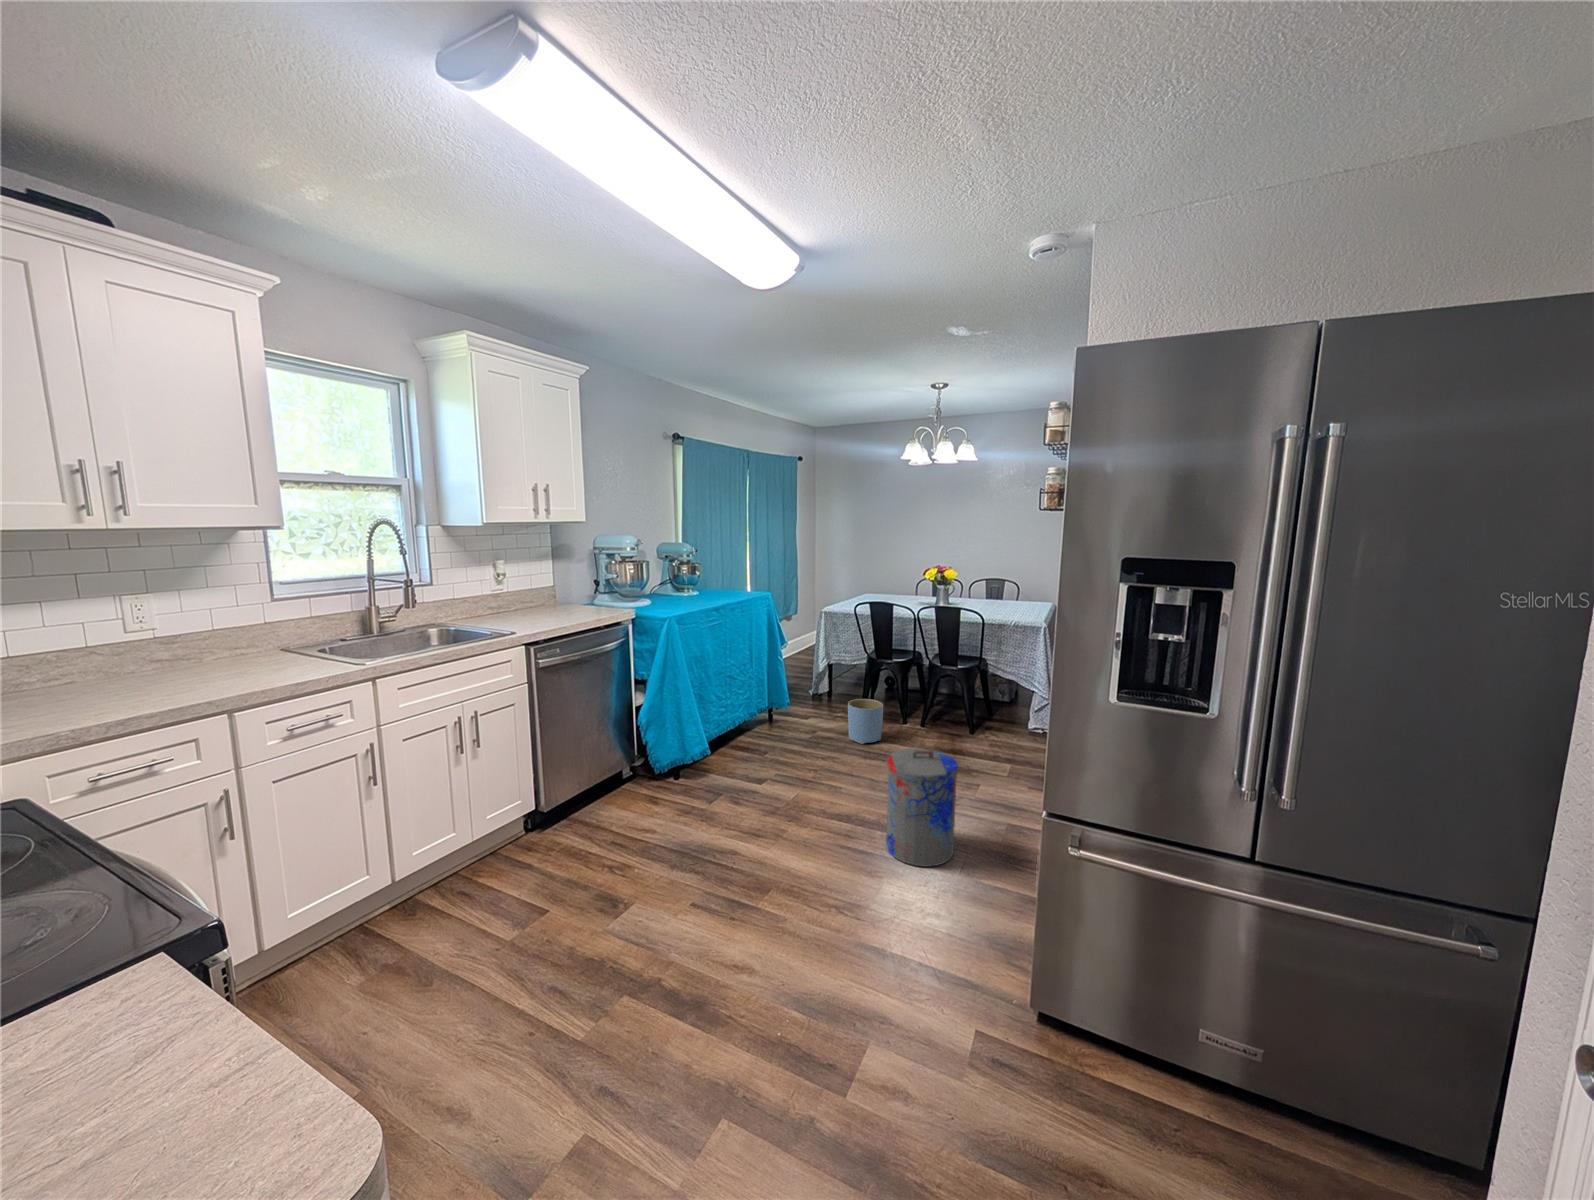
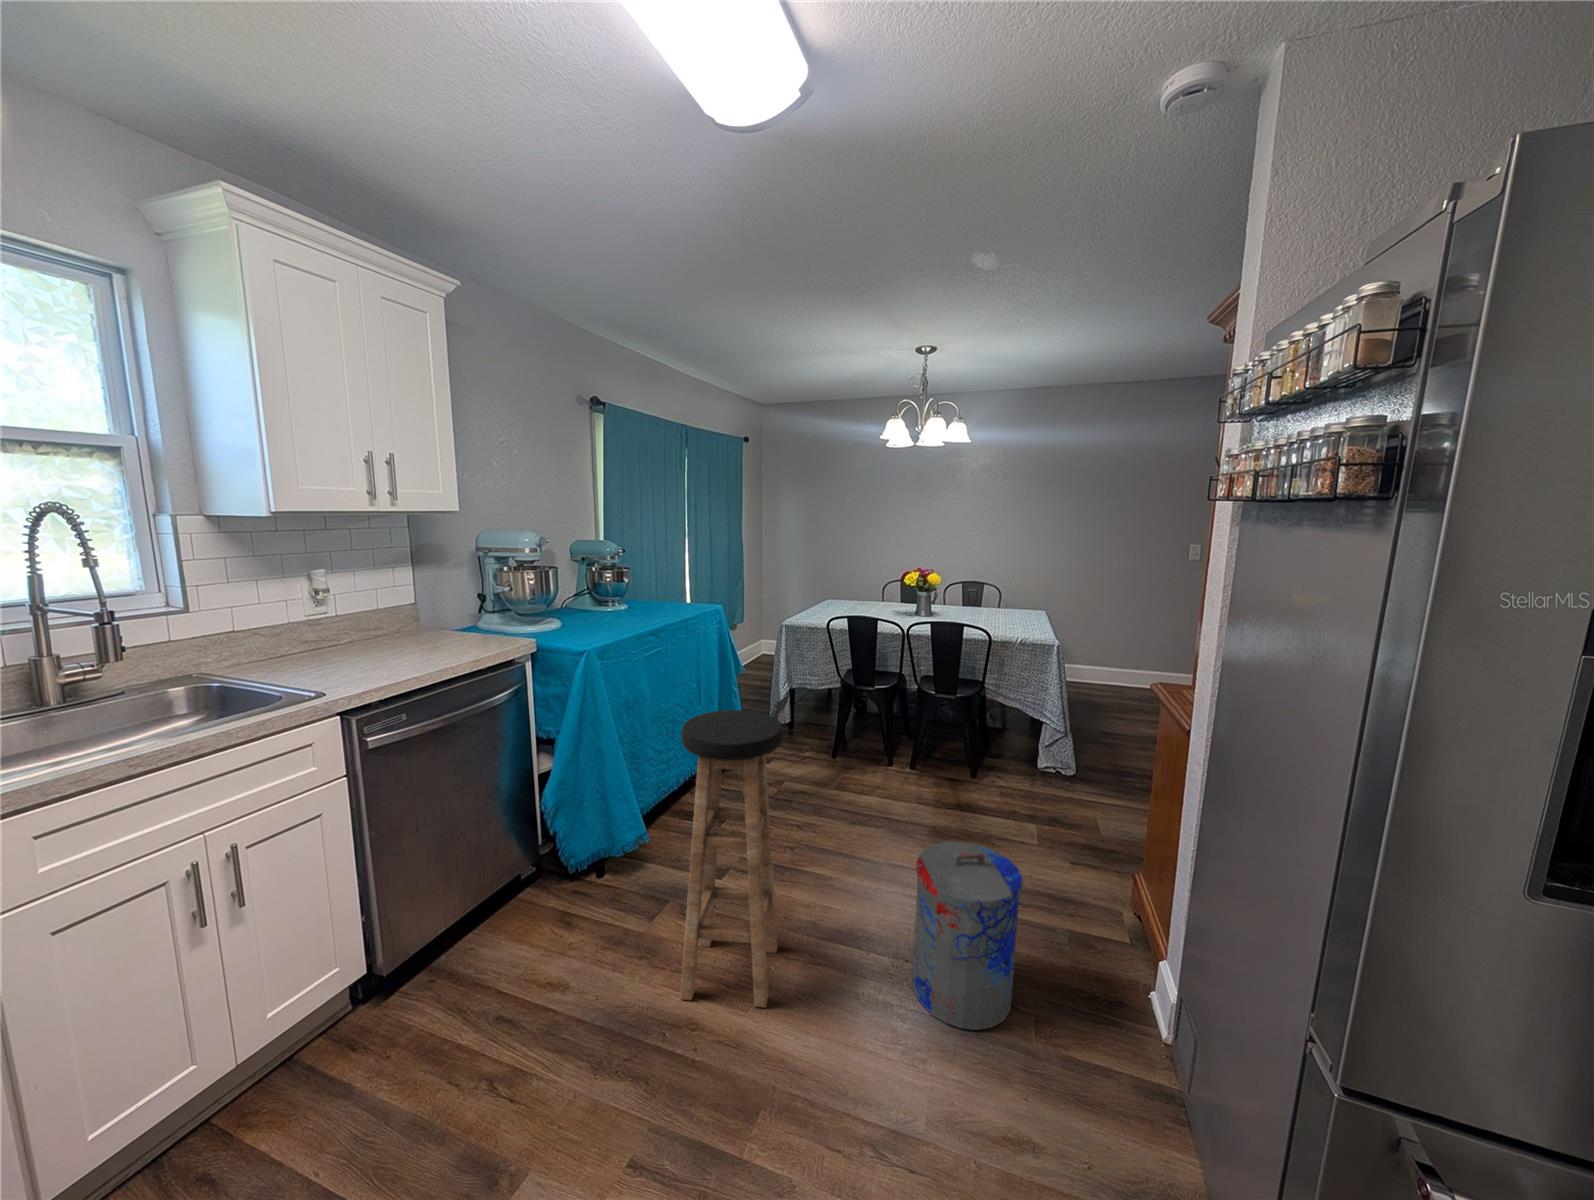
bar stool: none [728,654,797,848] -> present [680,710,783,1008]
planter: present [848,699,883,744] -> none [825,740,870,800]

